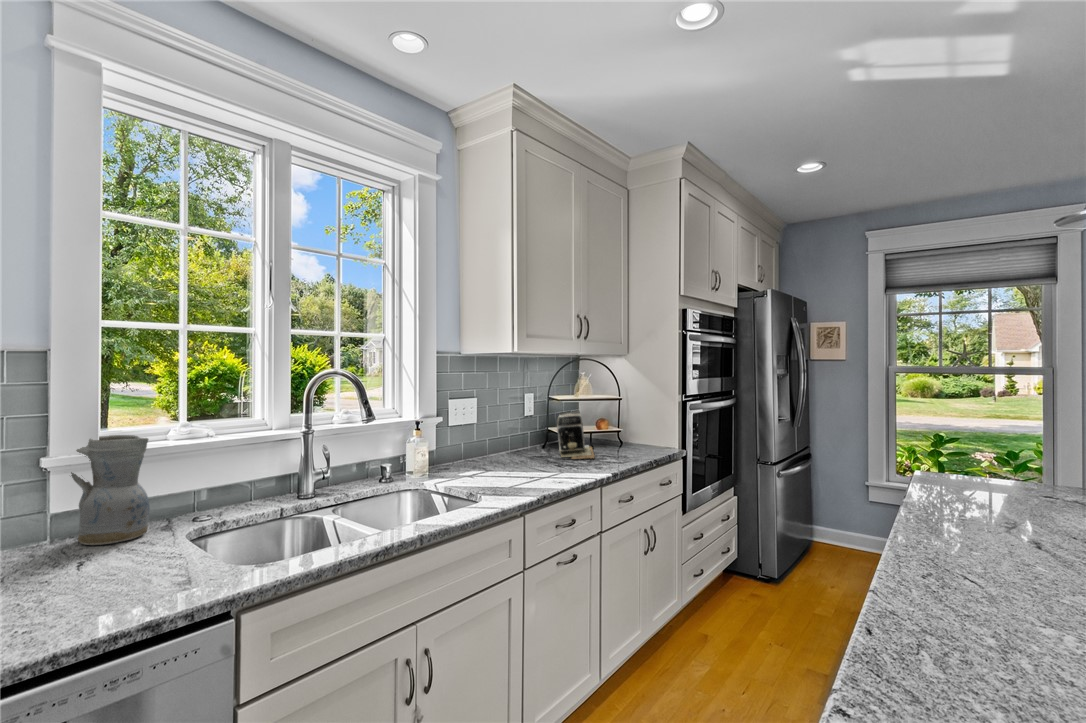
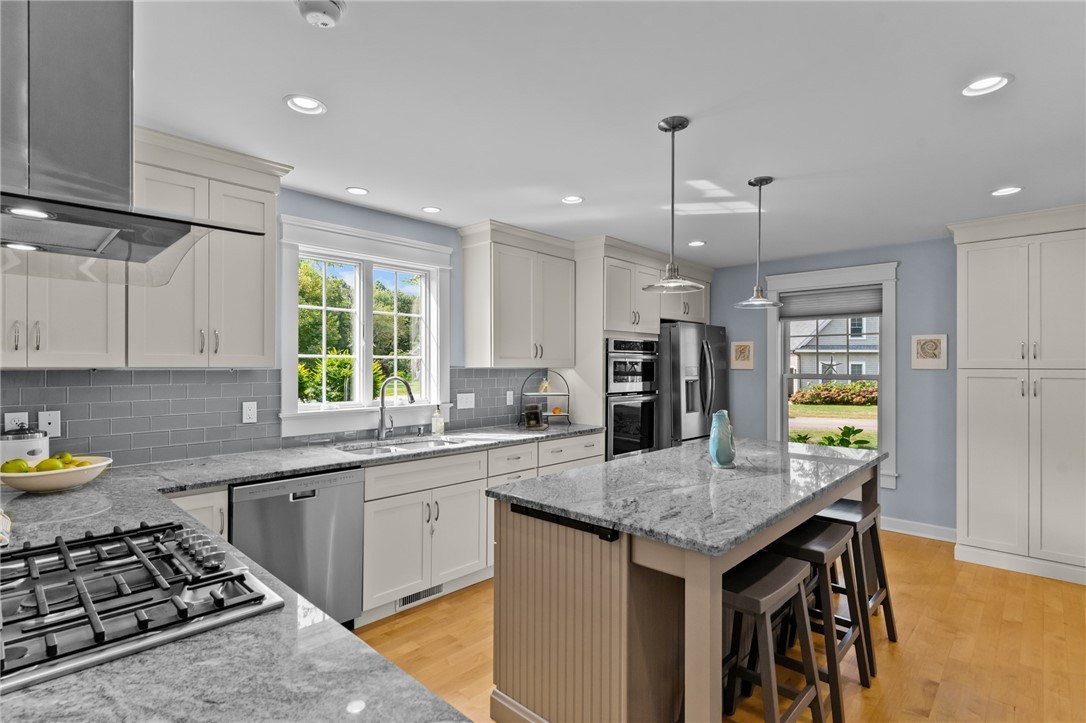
ceramic pitcher: present [71,435,150,545] -> none [286,405,319,451]

